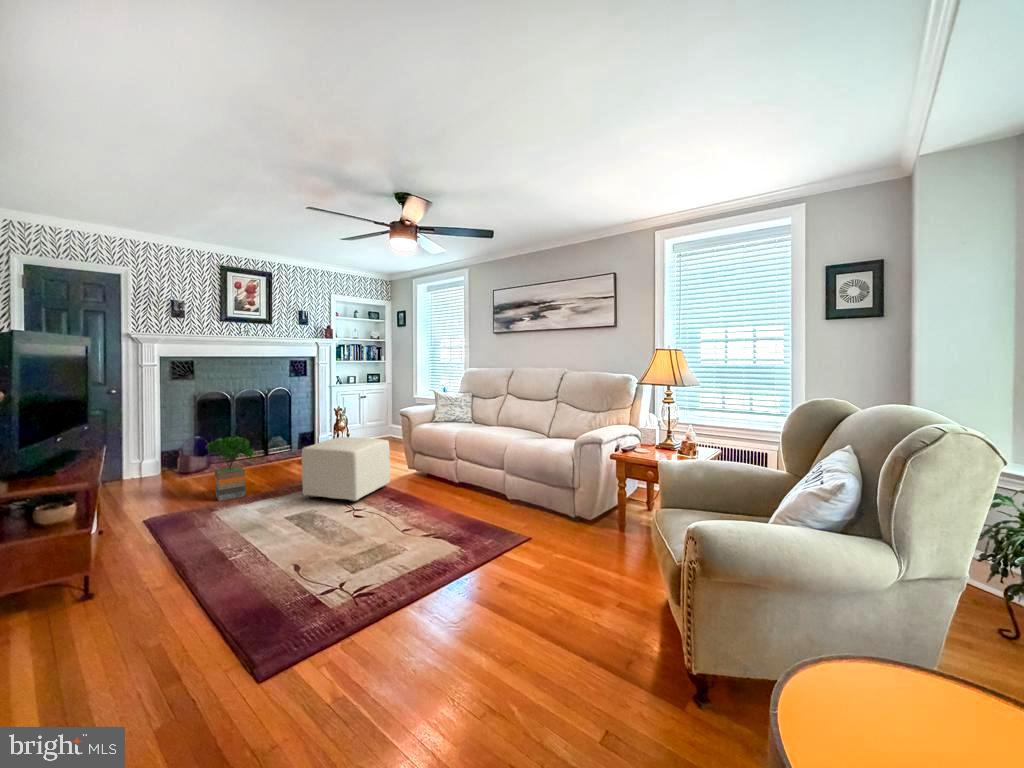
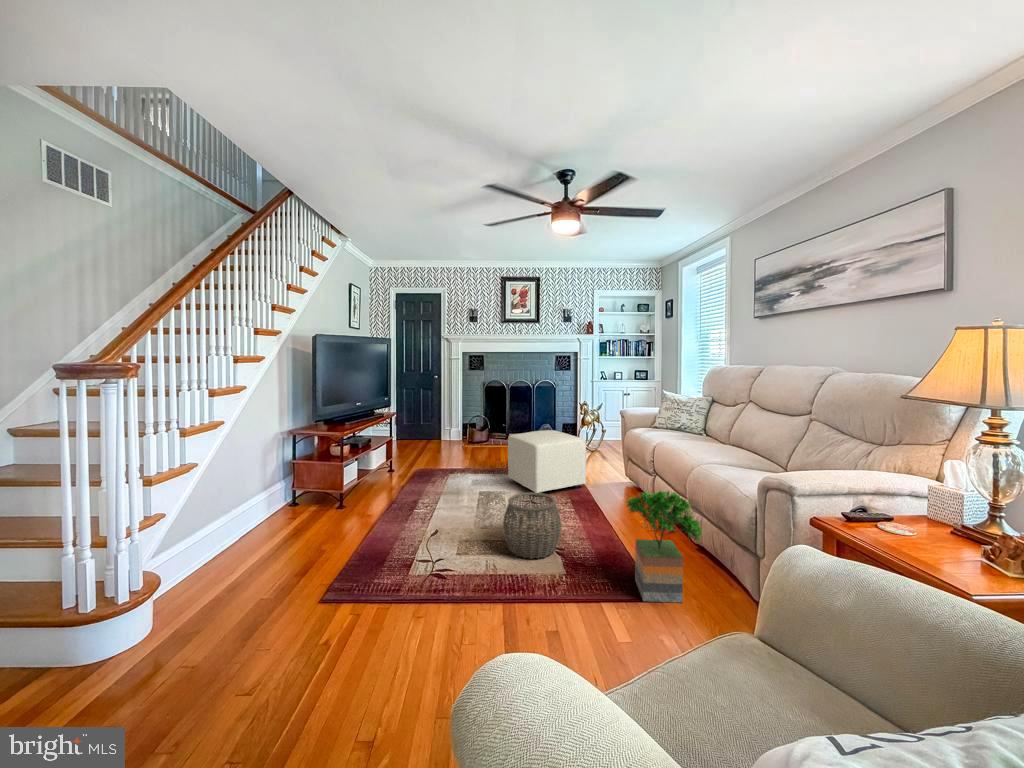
potted tree: present [205,437,254,501] -> present [626,491,702,603]
woven basket: none [382,489,439,552] -> present [503,492,562,558]

